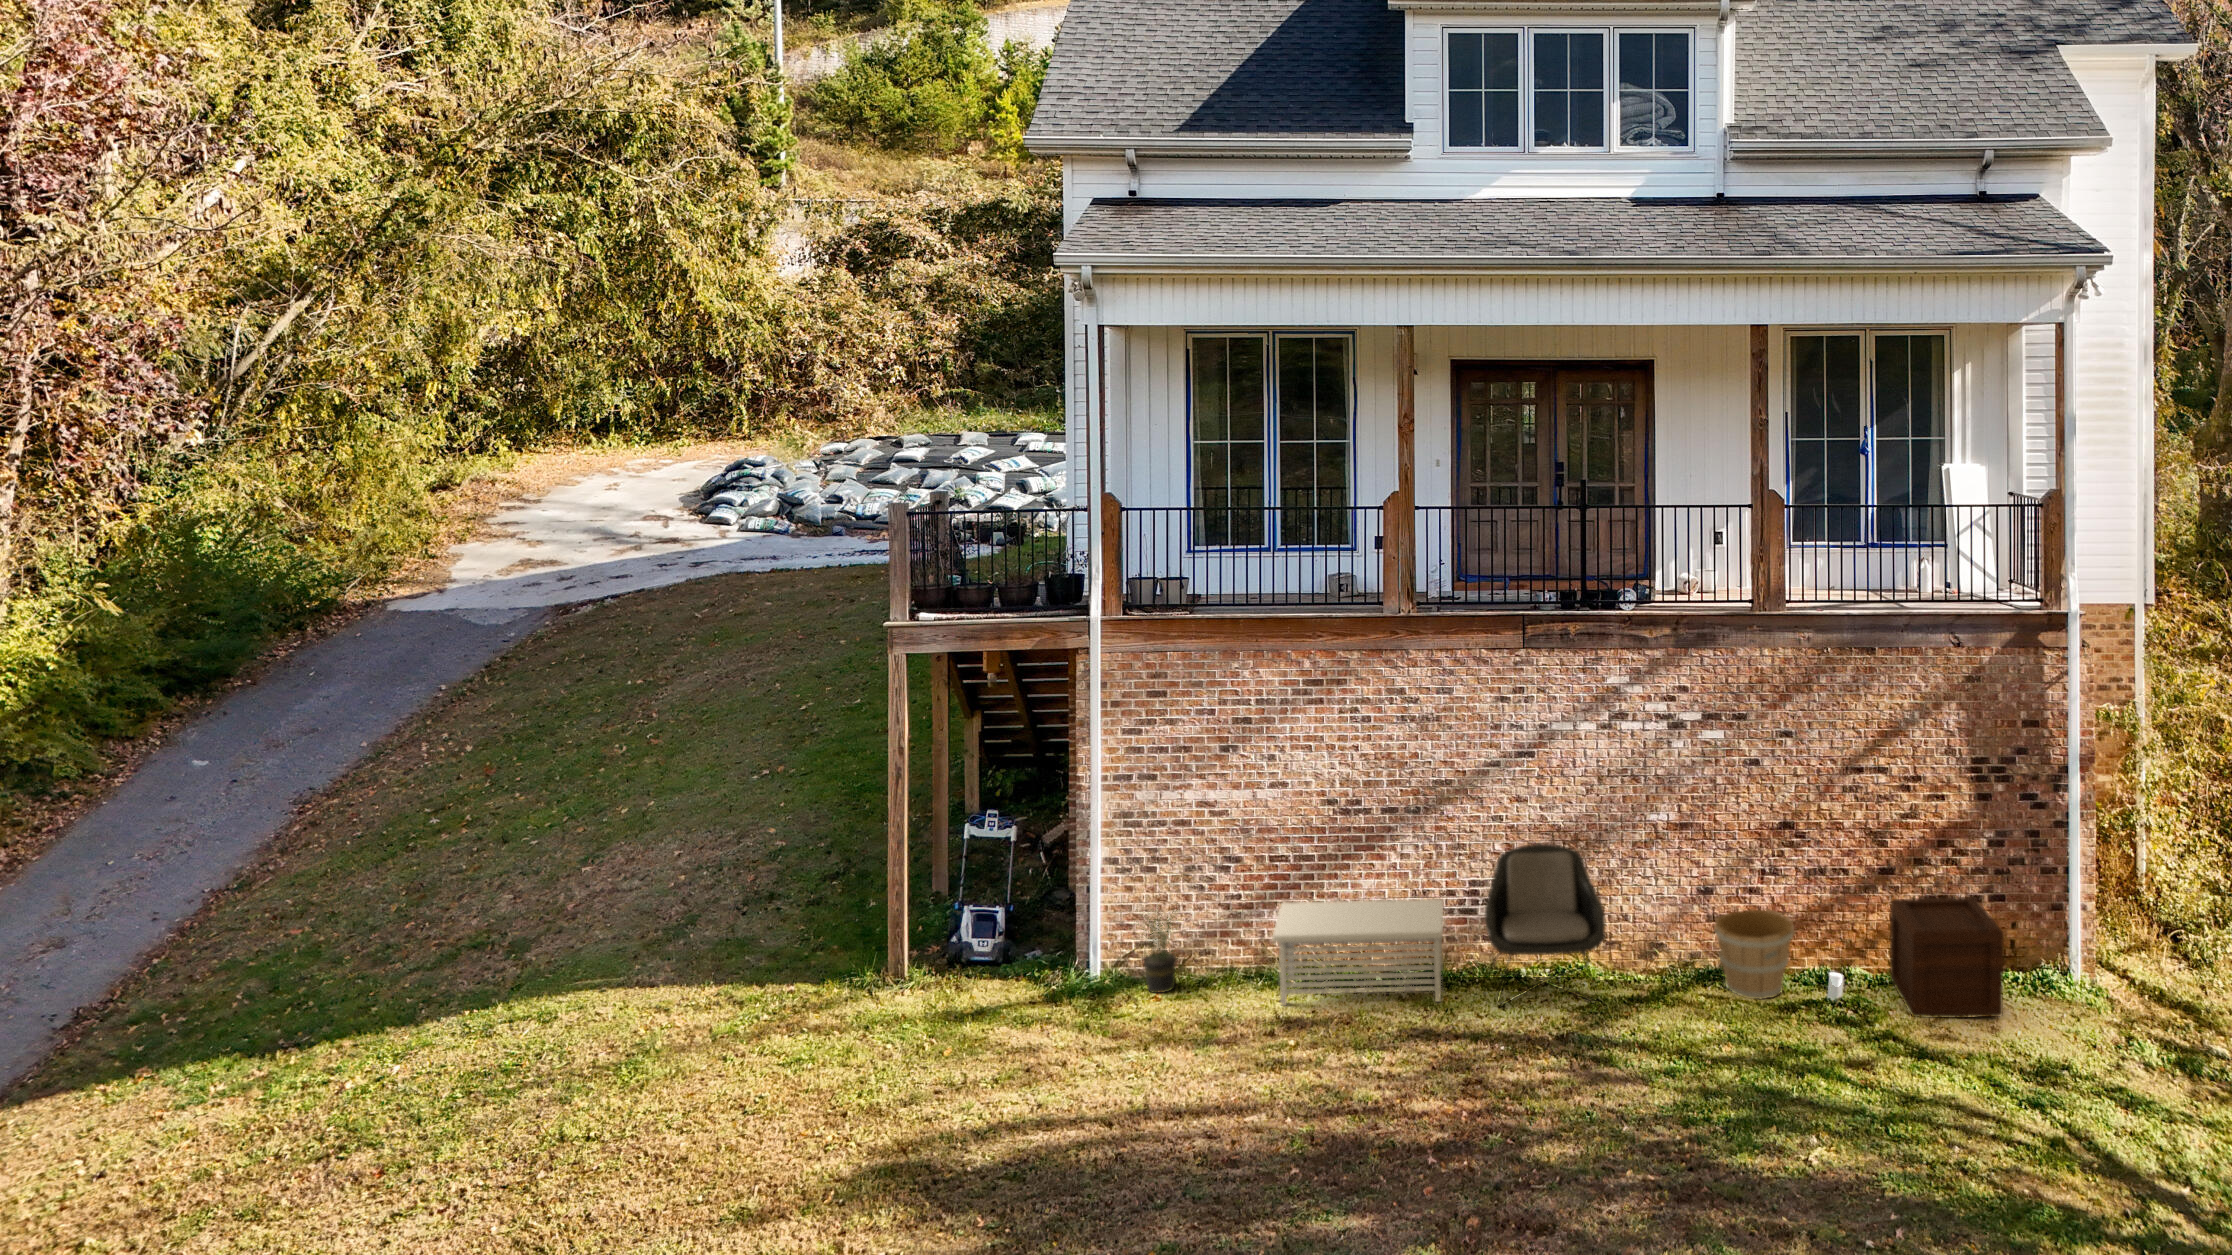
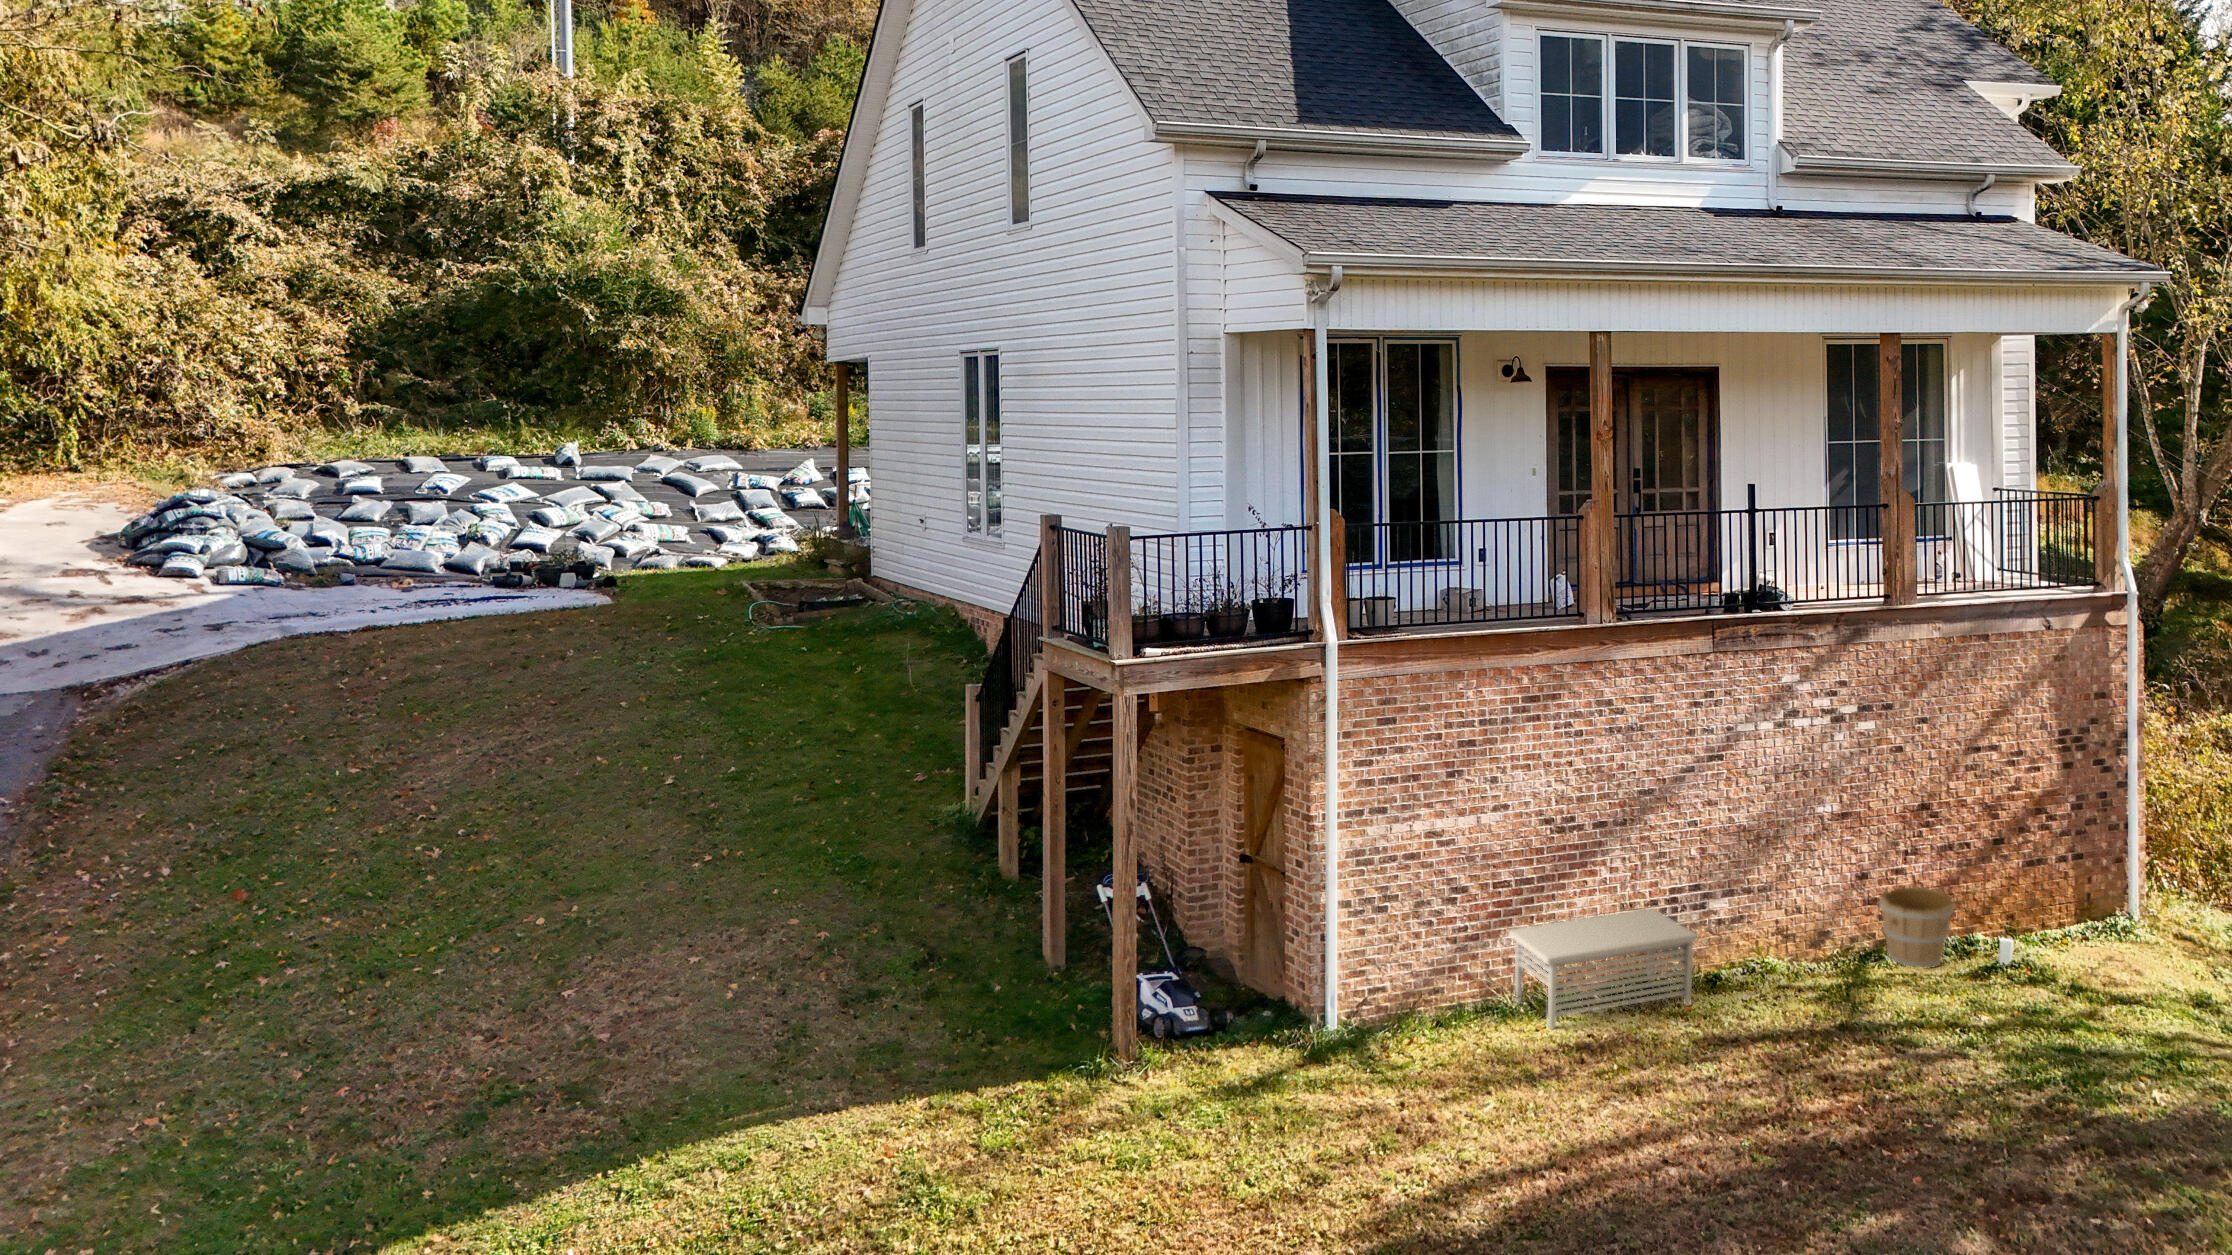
lounge chair: present [1485,844,1606,1007] -> none [1696,843,1836,1002]
wooden crate: present [1890,897,2004,1018] -> none [1999,857,2119,968]
potted plant: present [1136,905,1178,993] -> none [1378,931,1442,1036]

